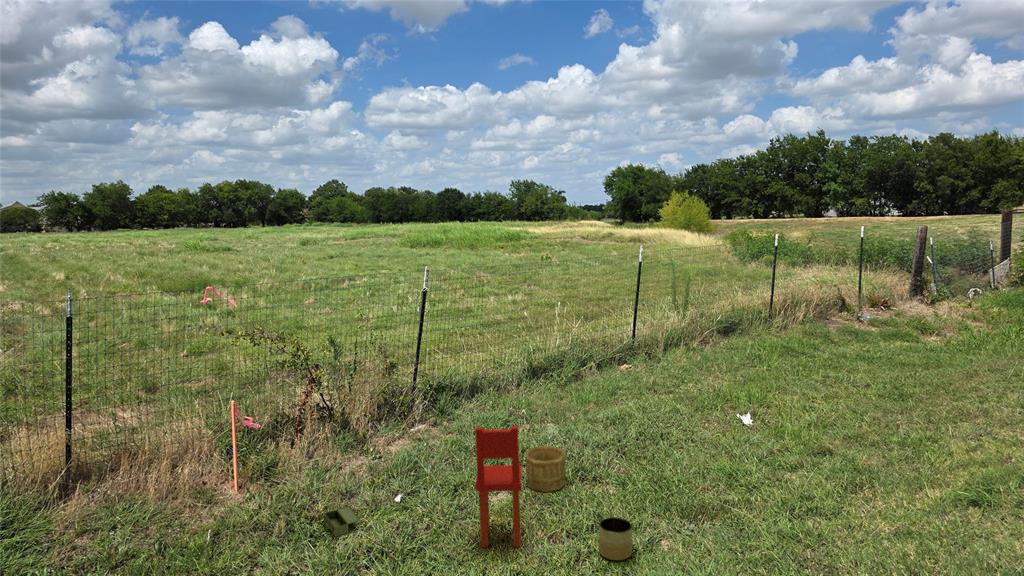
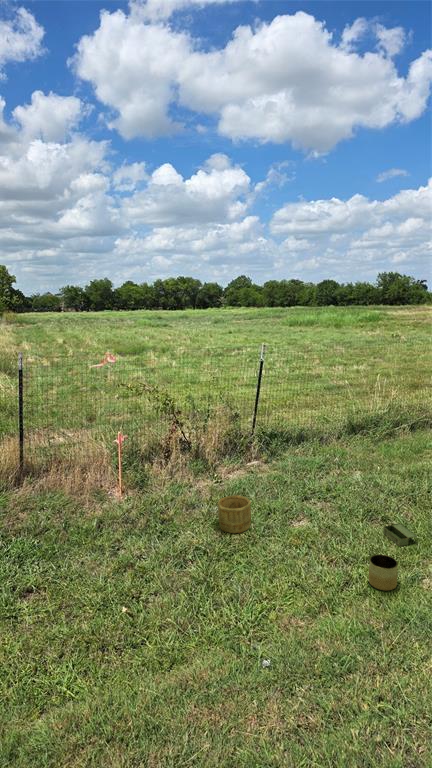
chair: present [476,426,522,547] -> none [272,470,313,566]
wooden bucket: present [524,446,566,492] -> present [217,495,251,533]
toolbox: present [324,506,360,536] -> present [383,523,417,546]

